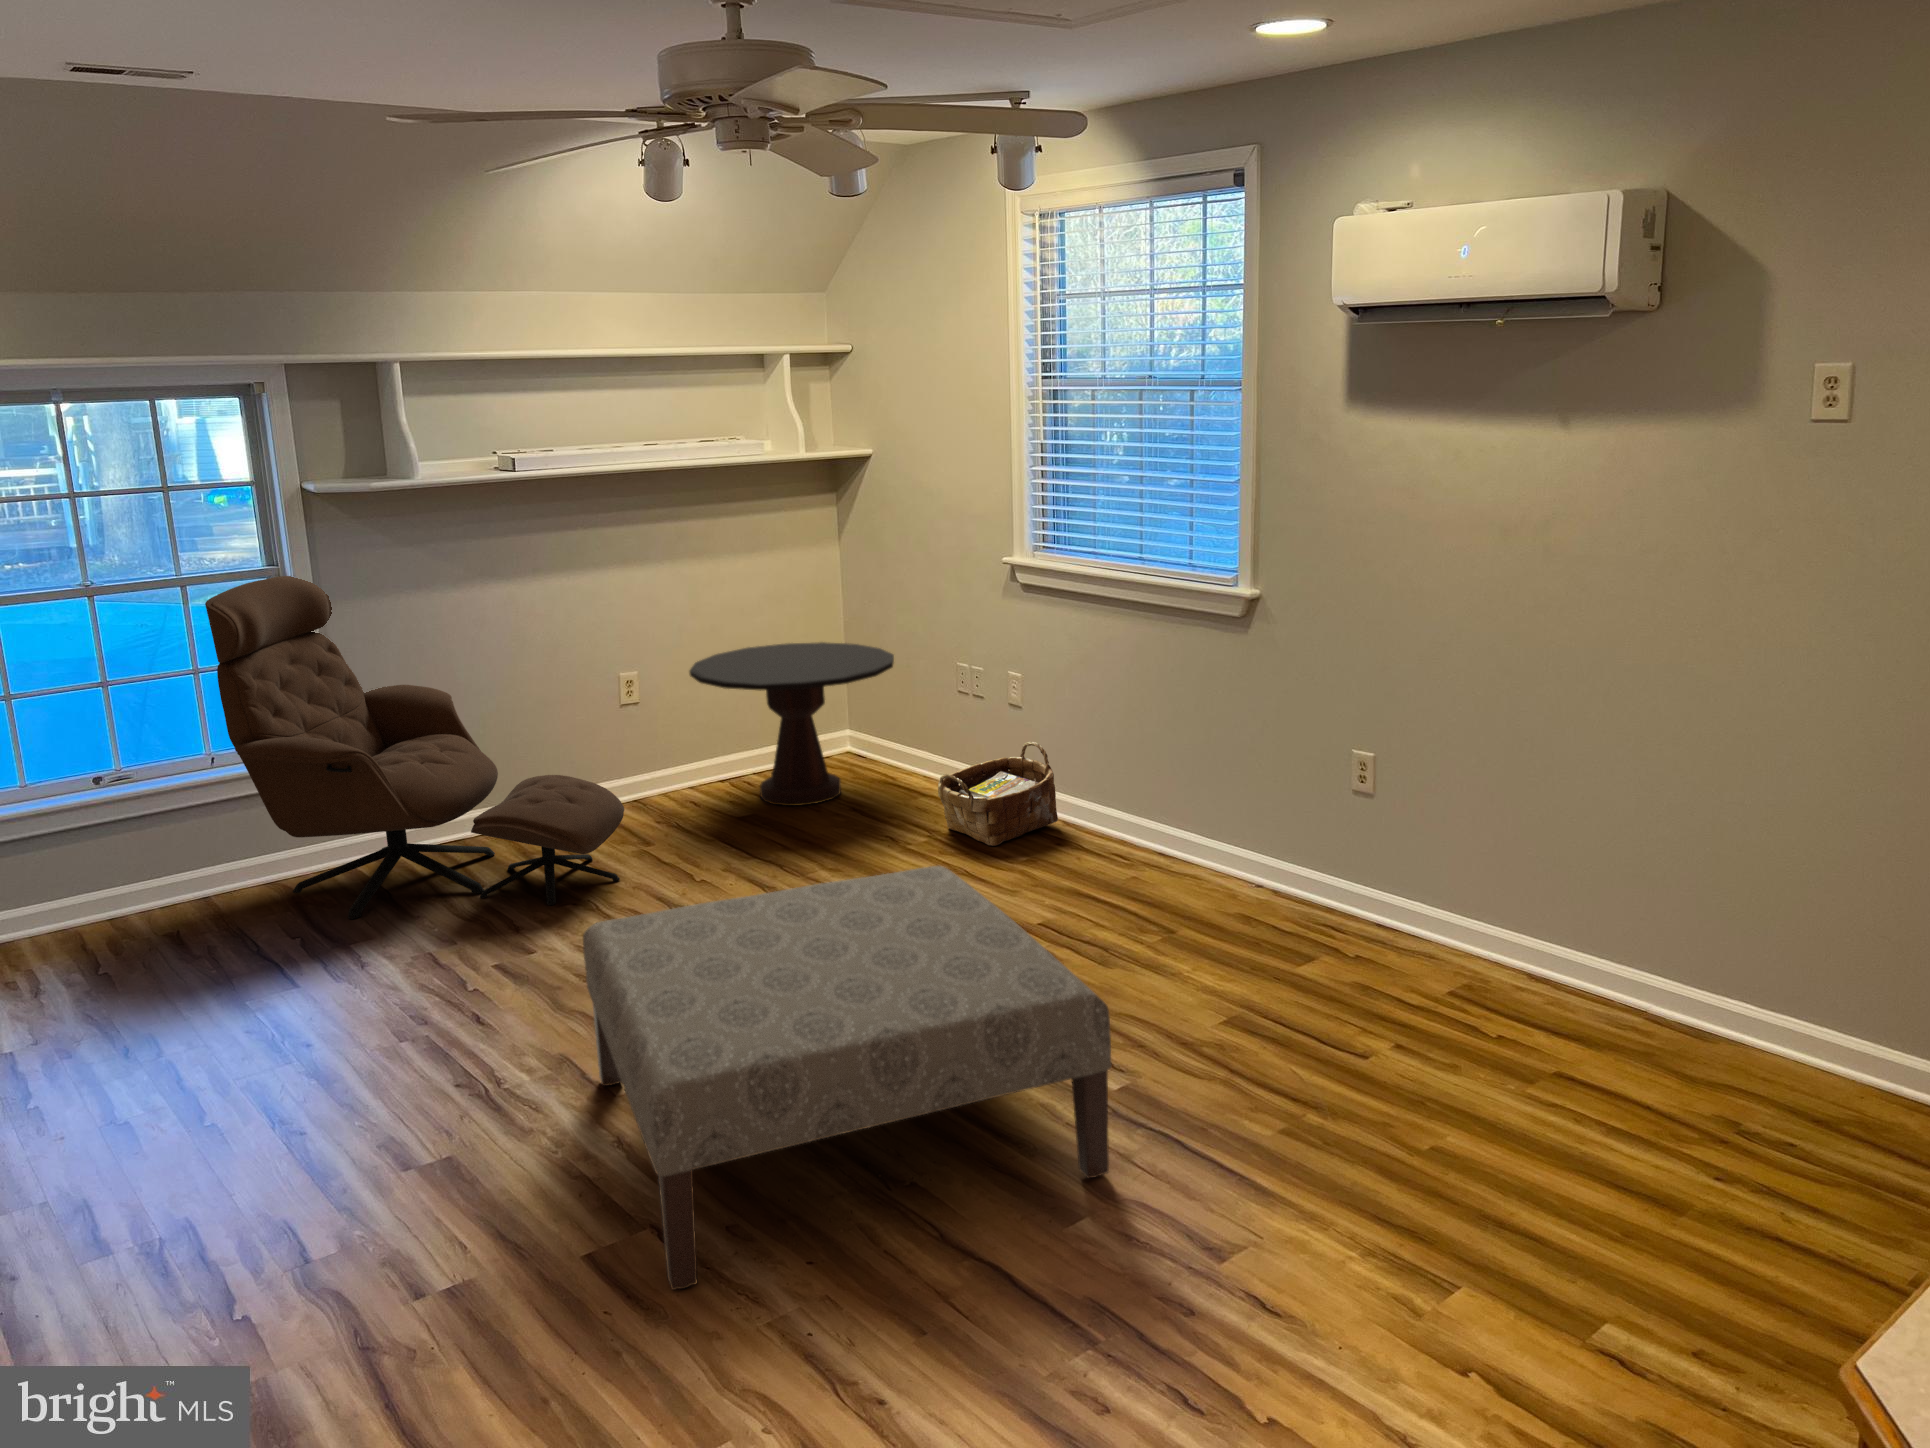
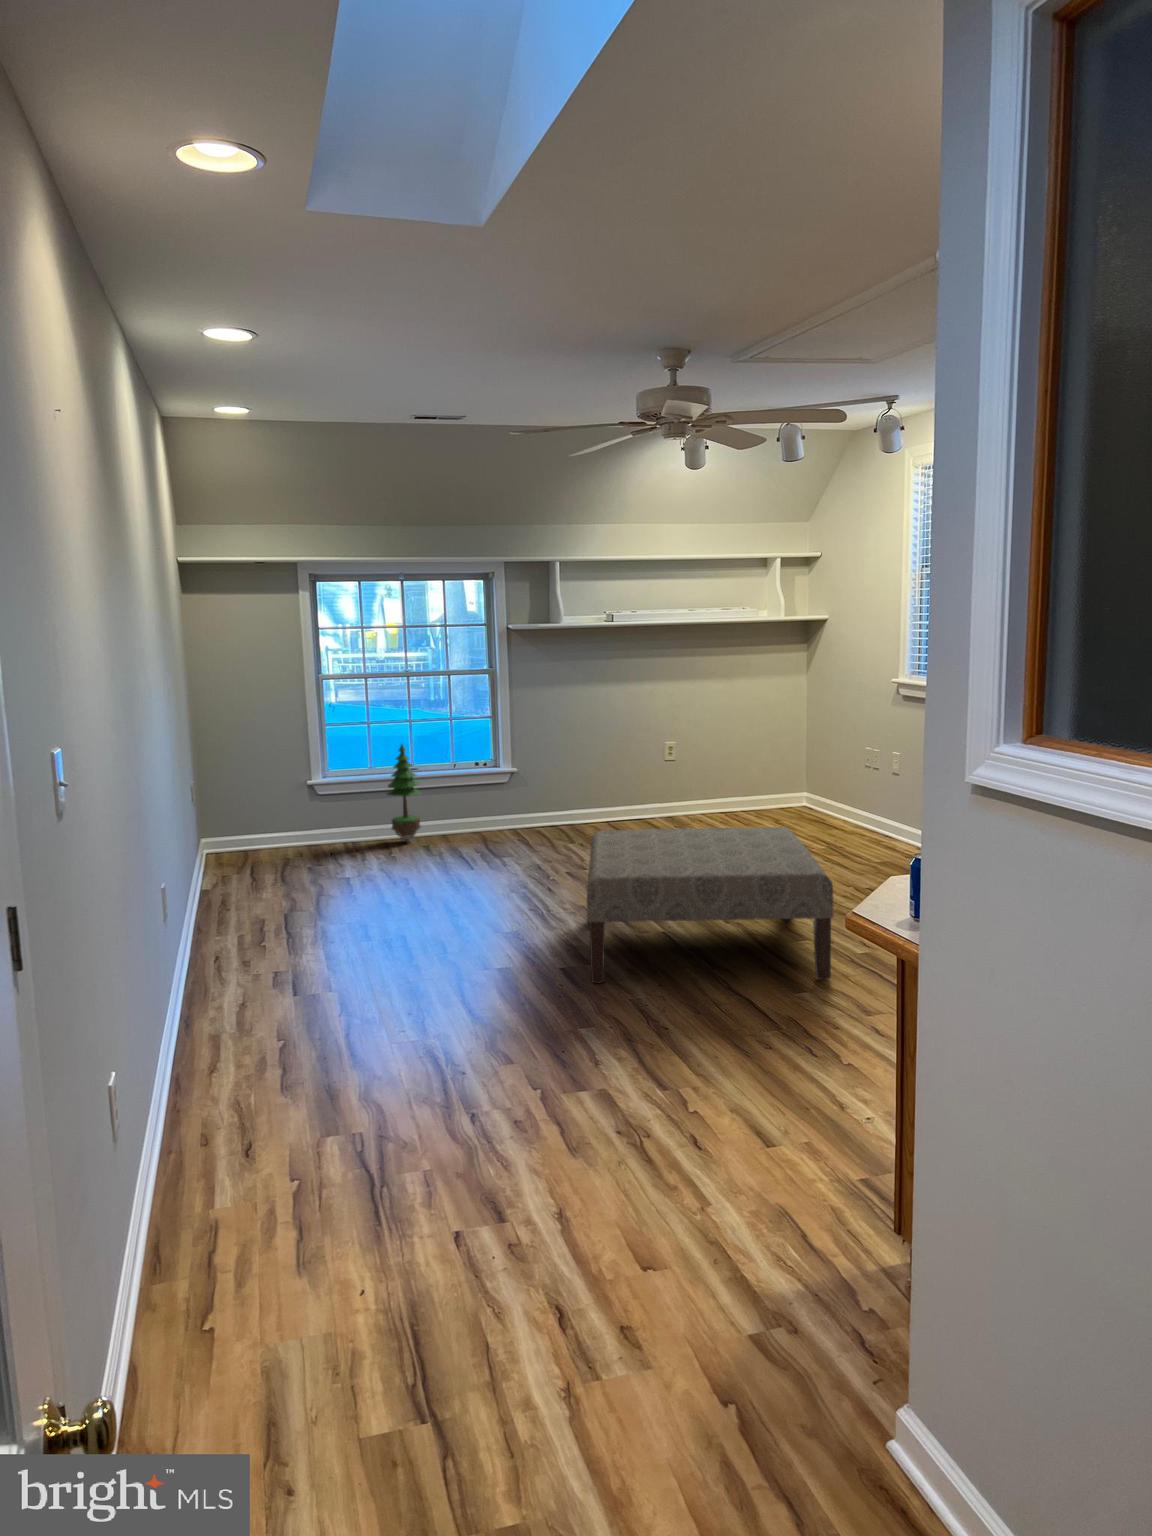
lounge chair: present [205,576,624,919] -> none [457,674,651,853]
side table: present [689,642,894,806] -> none [702,735,826,827]
potted tree: none [61,732,151,928] -> present [387,744,421,841]
woven basket: present [938,742,1058,846] -> none [834,795,911,854]

